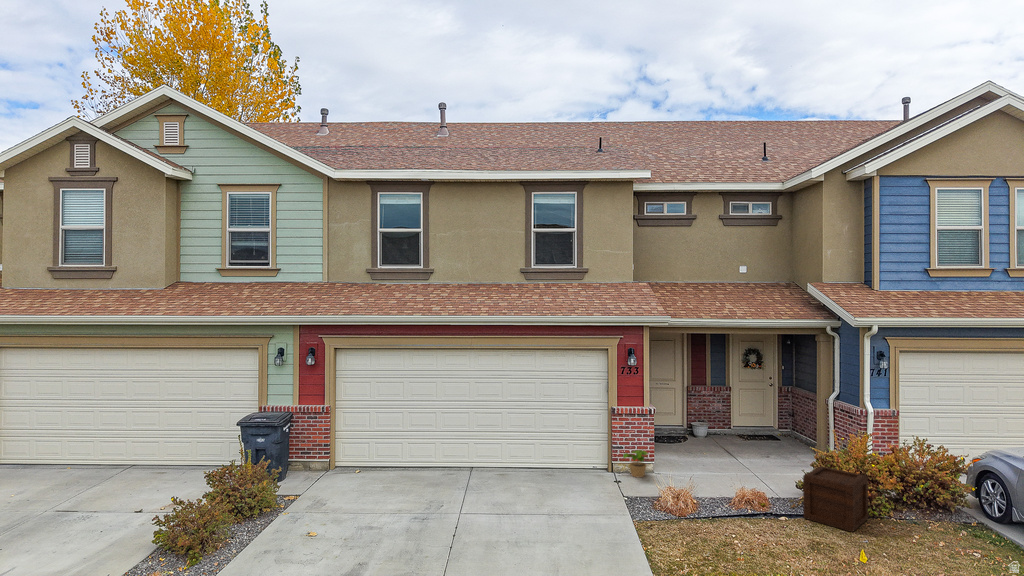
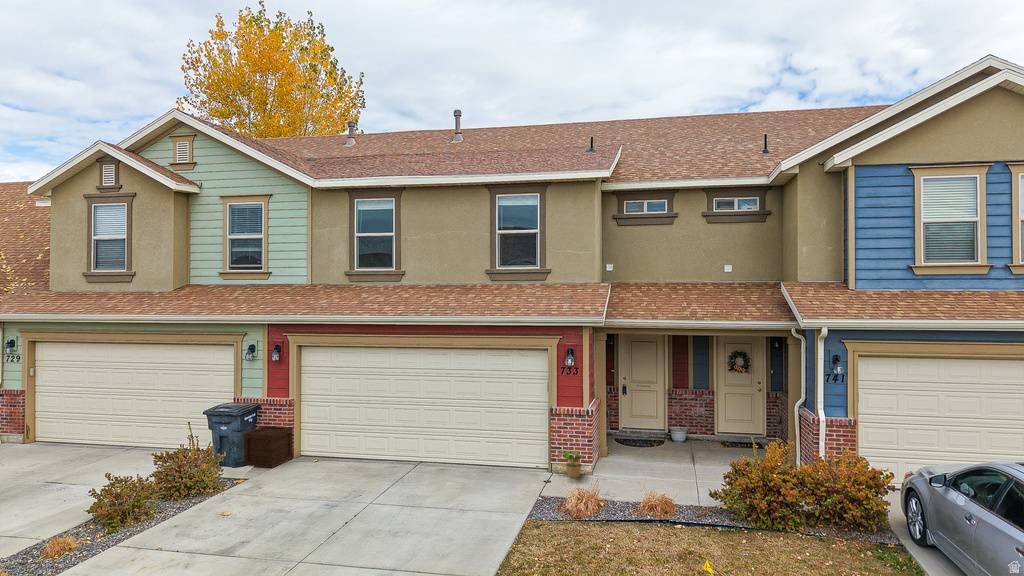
wooden crate: present [803,466,868,532] -> present [244,426,293,468]

